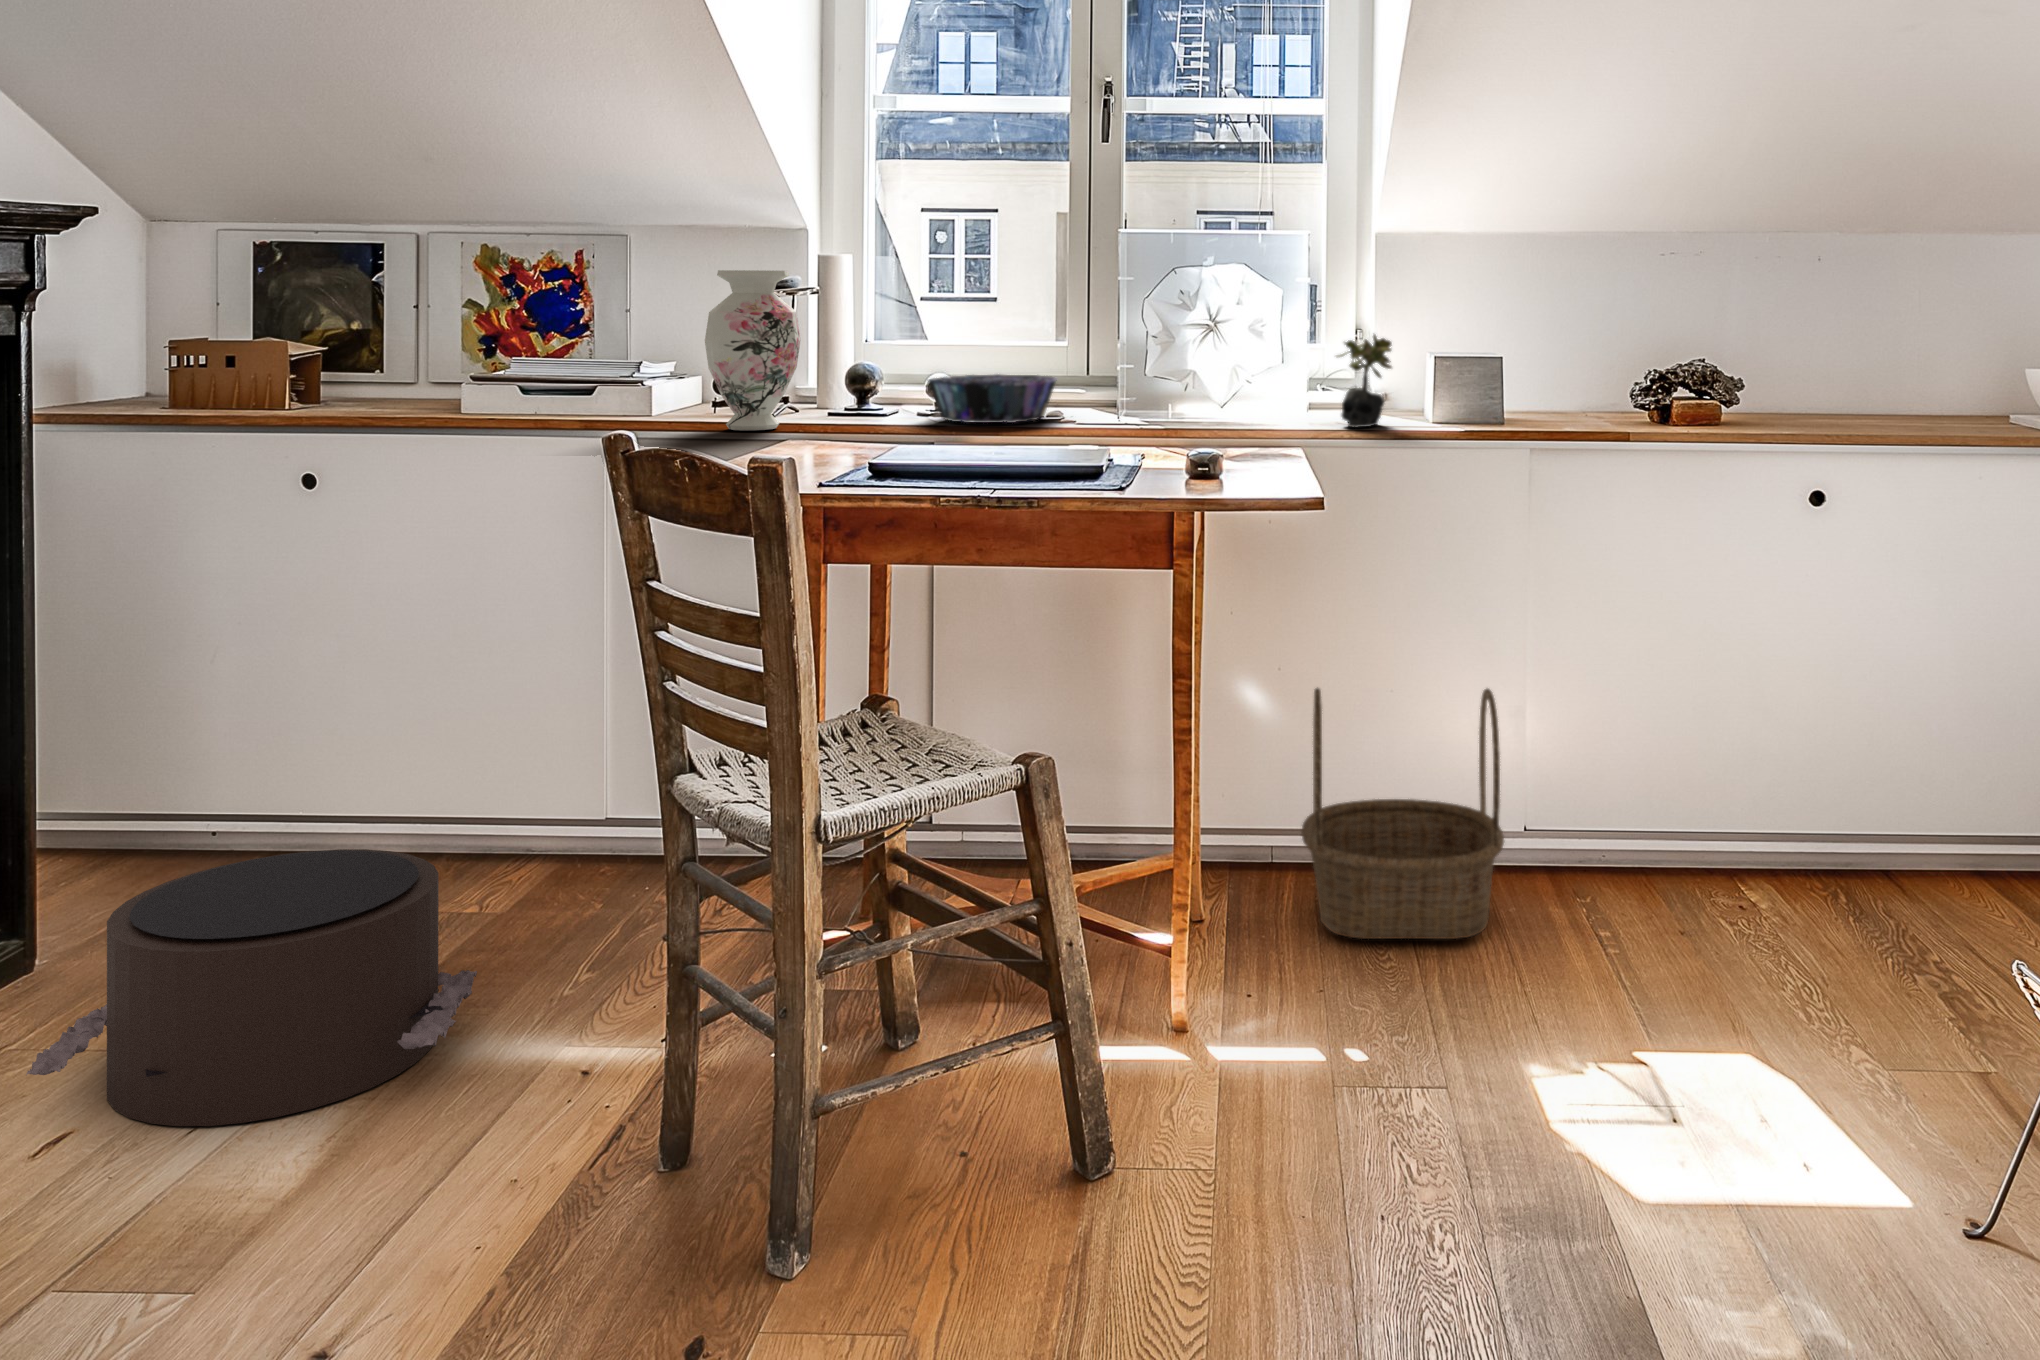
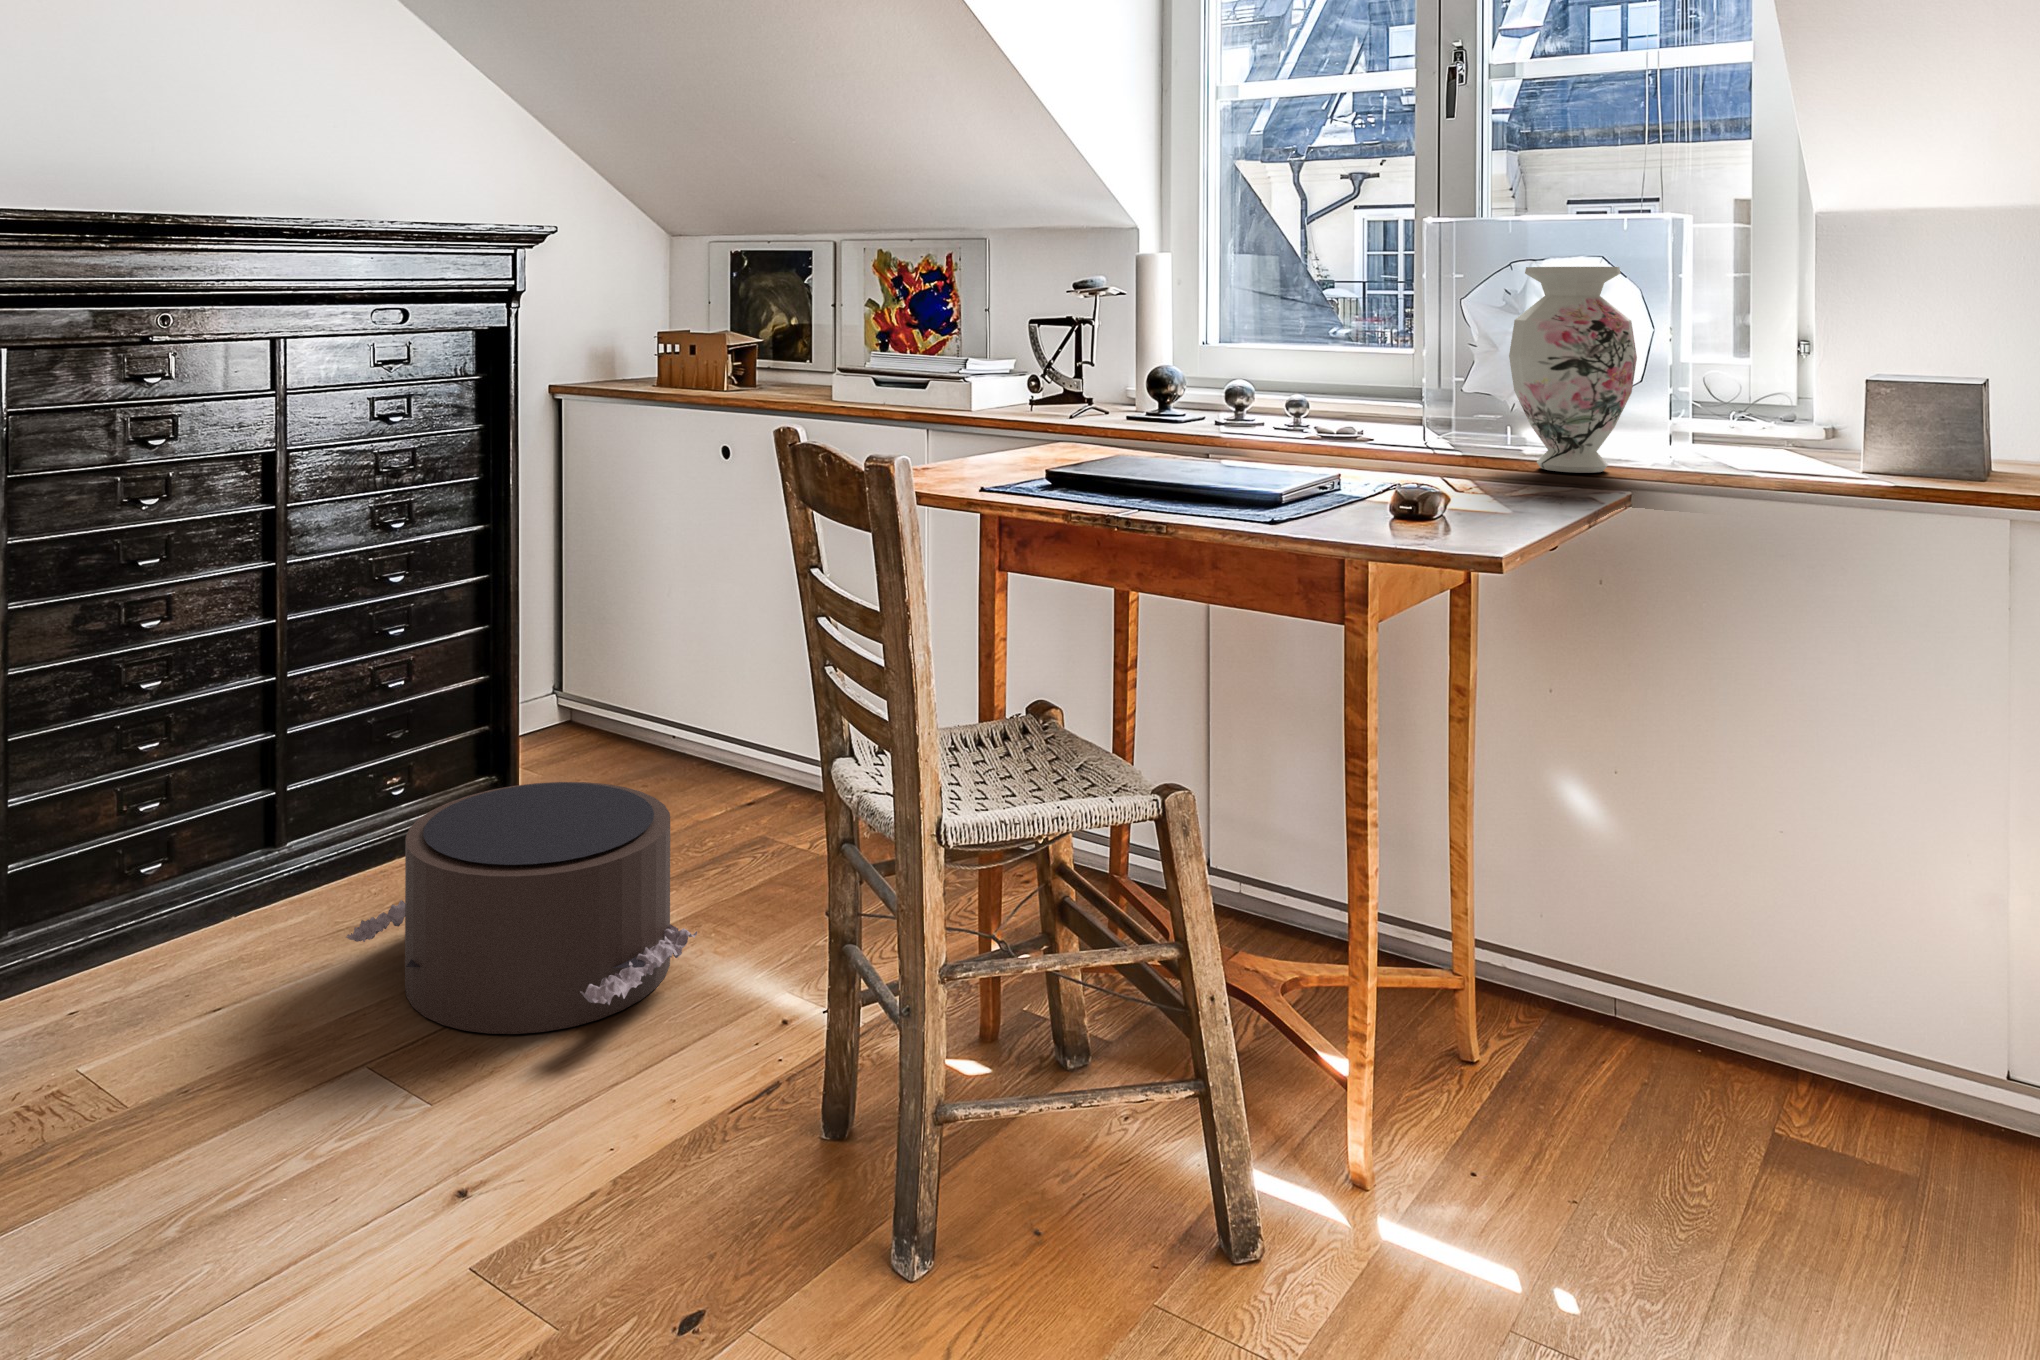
vase: present [705,270,801,430] -> present [1509,267,1637,473]
succulent plant: present [1337,334,1392,427] -> none [1714,345,1804,470]
decorative bowl: present [929,374,1057,423] -> none [1218,381,1367,436]
basket: present [1301,688,1504,939] -> none [1609,814,1940,1236]

